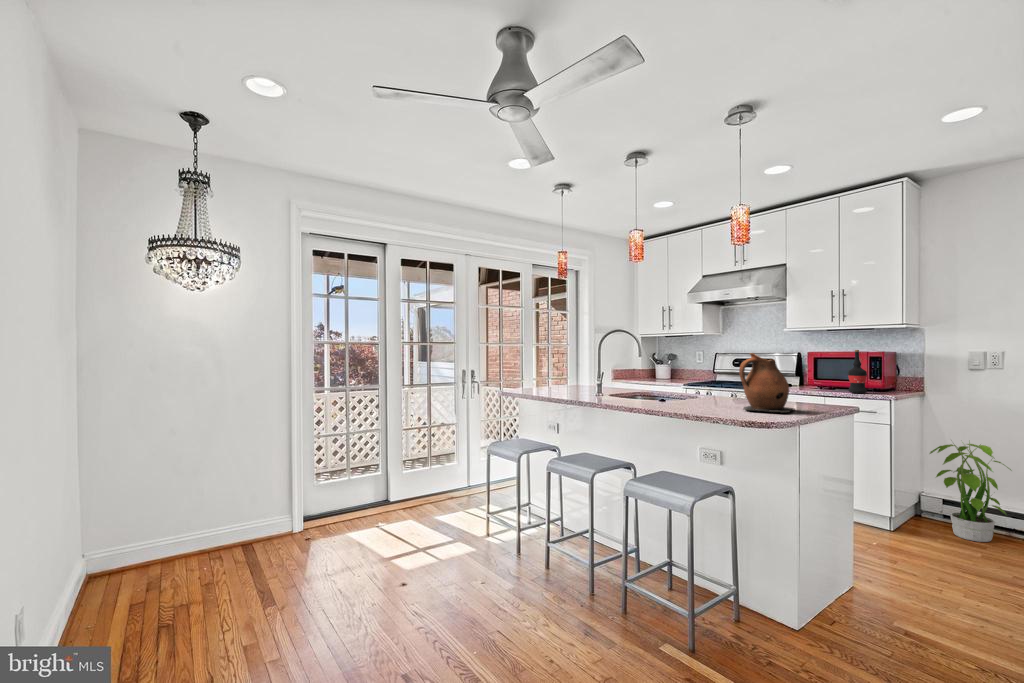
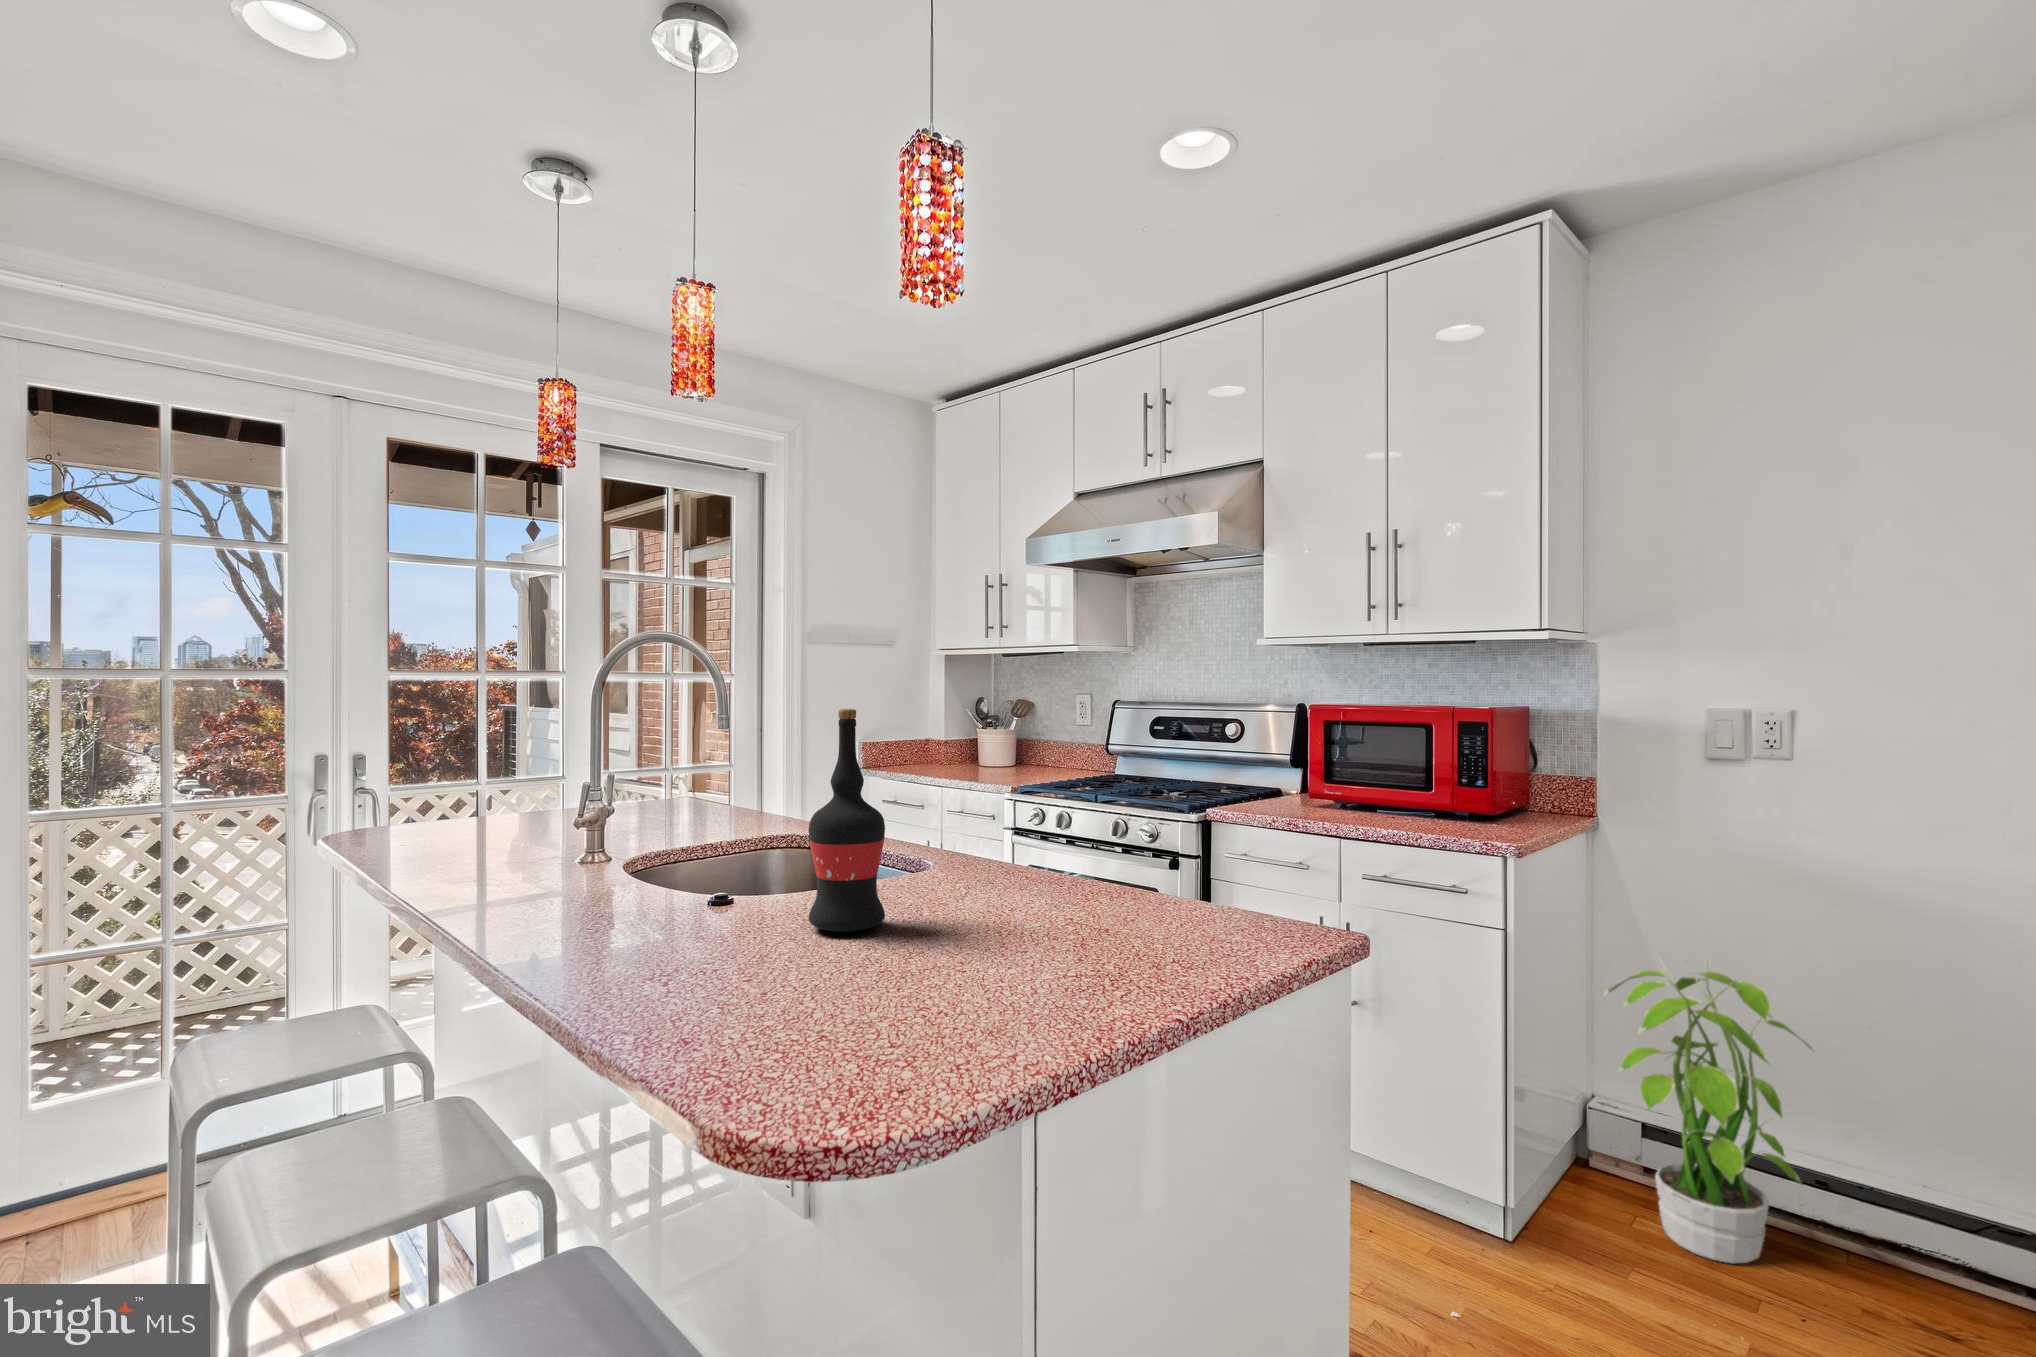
wine bottle: present [848,350,867,393] -> present [808,709,885,932]
ceramic pitcher: present [739,353,795,413] -> none [919,729,1135,991]

